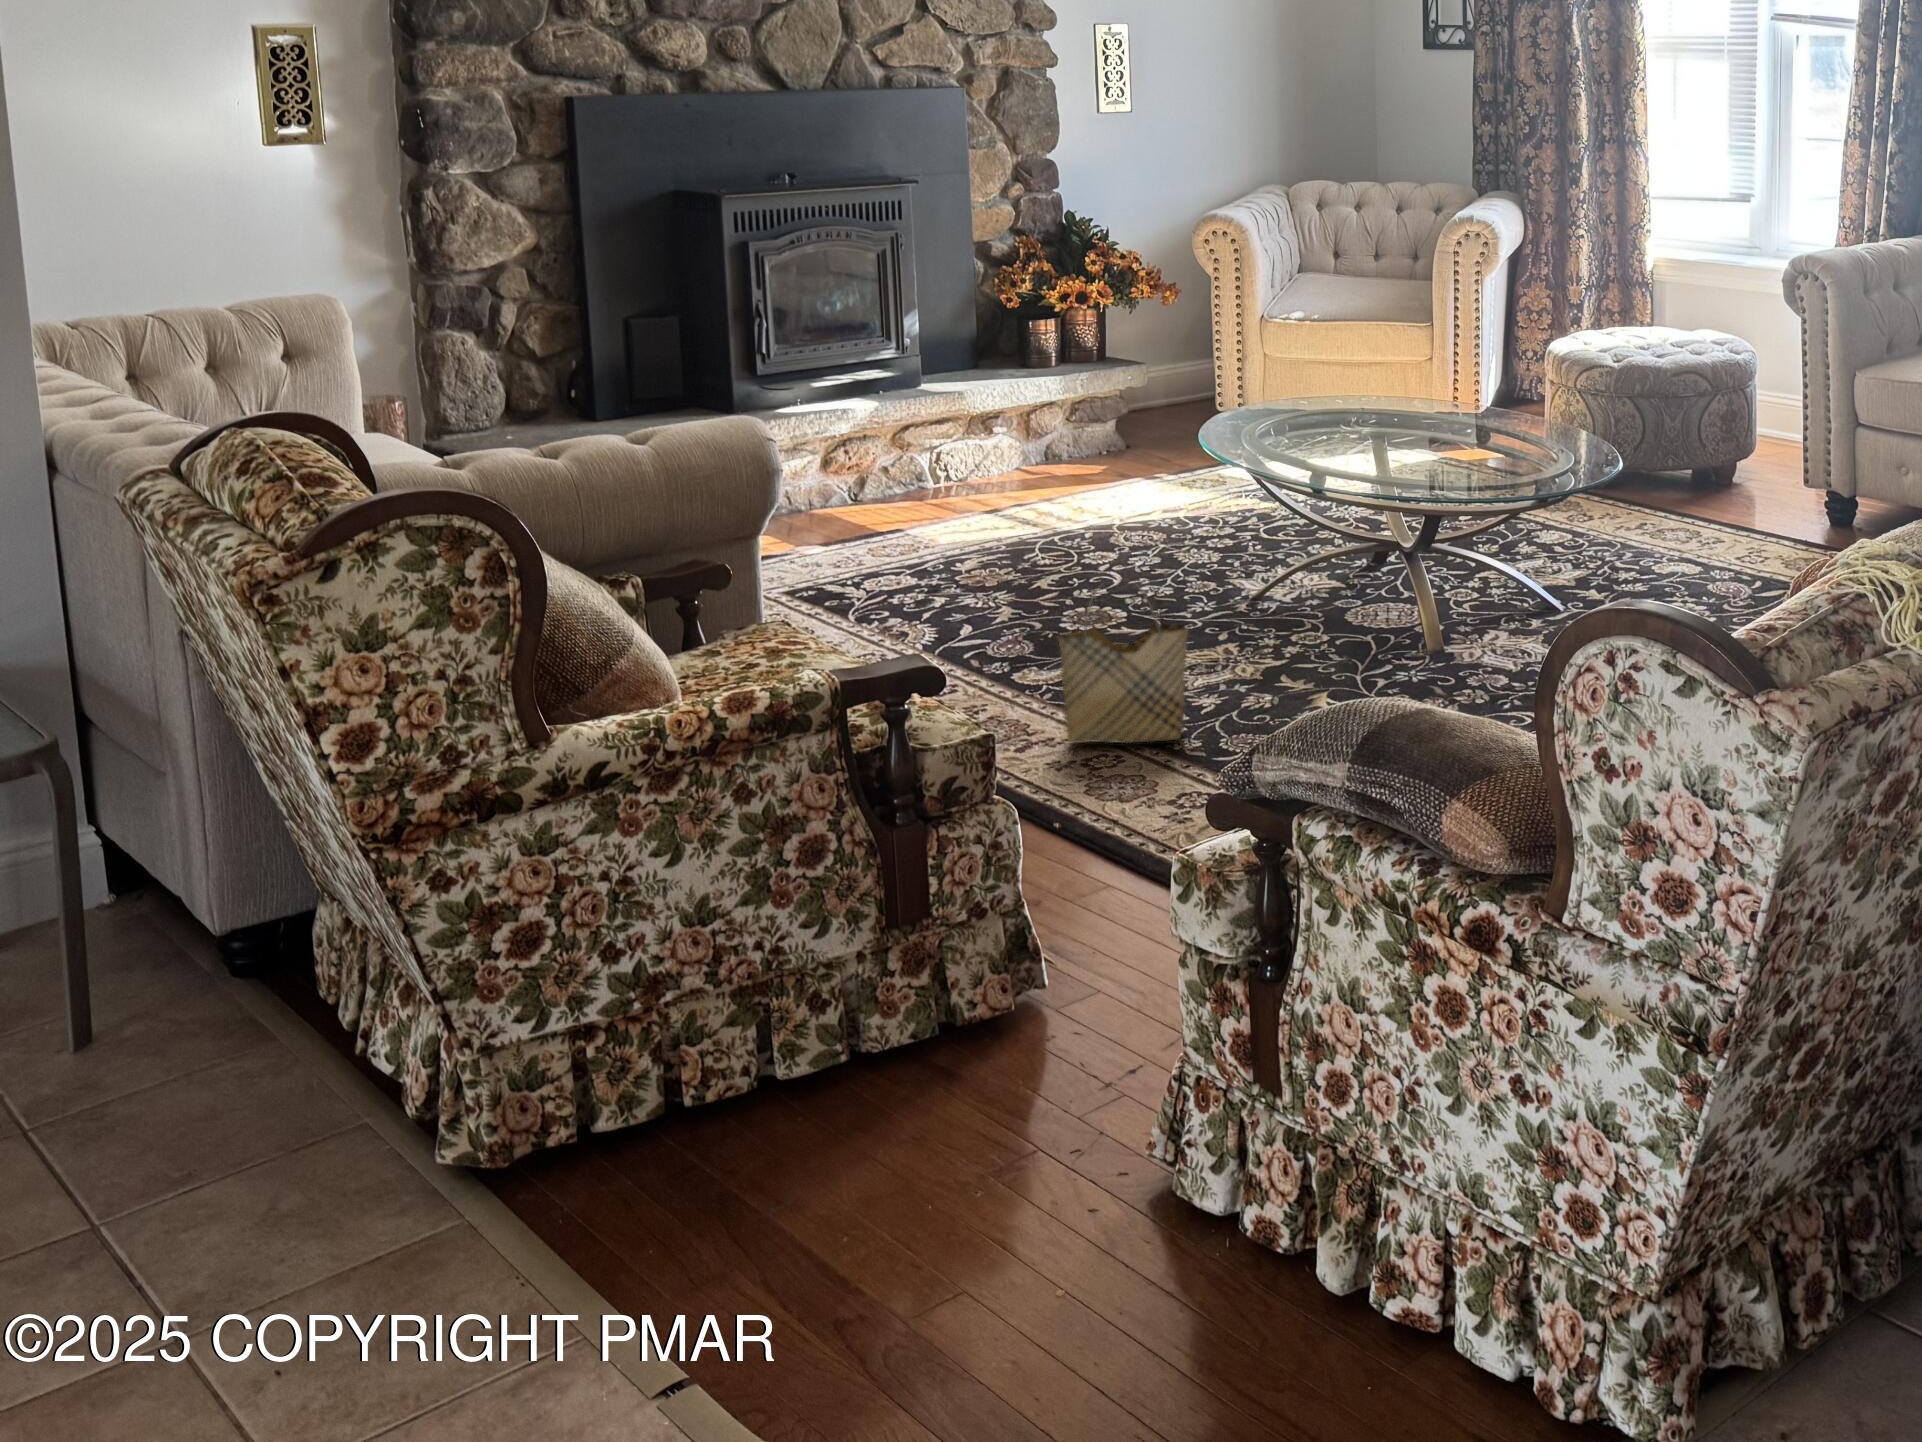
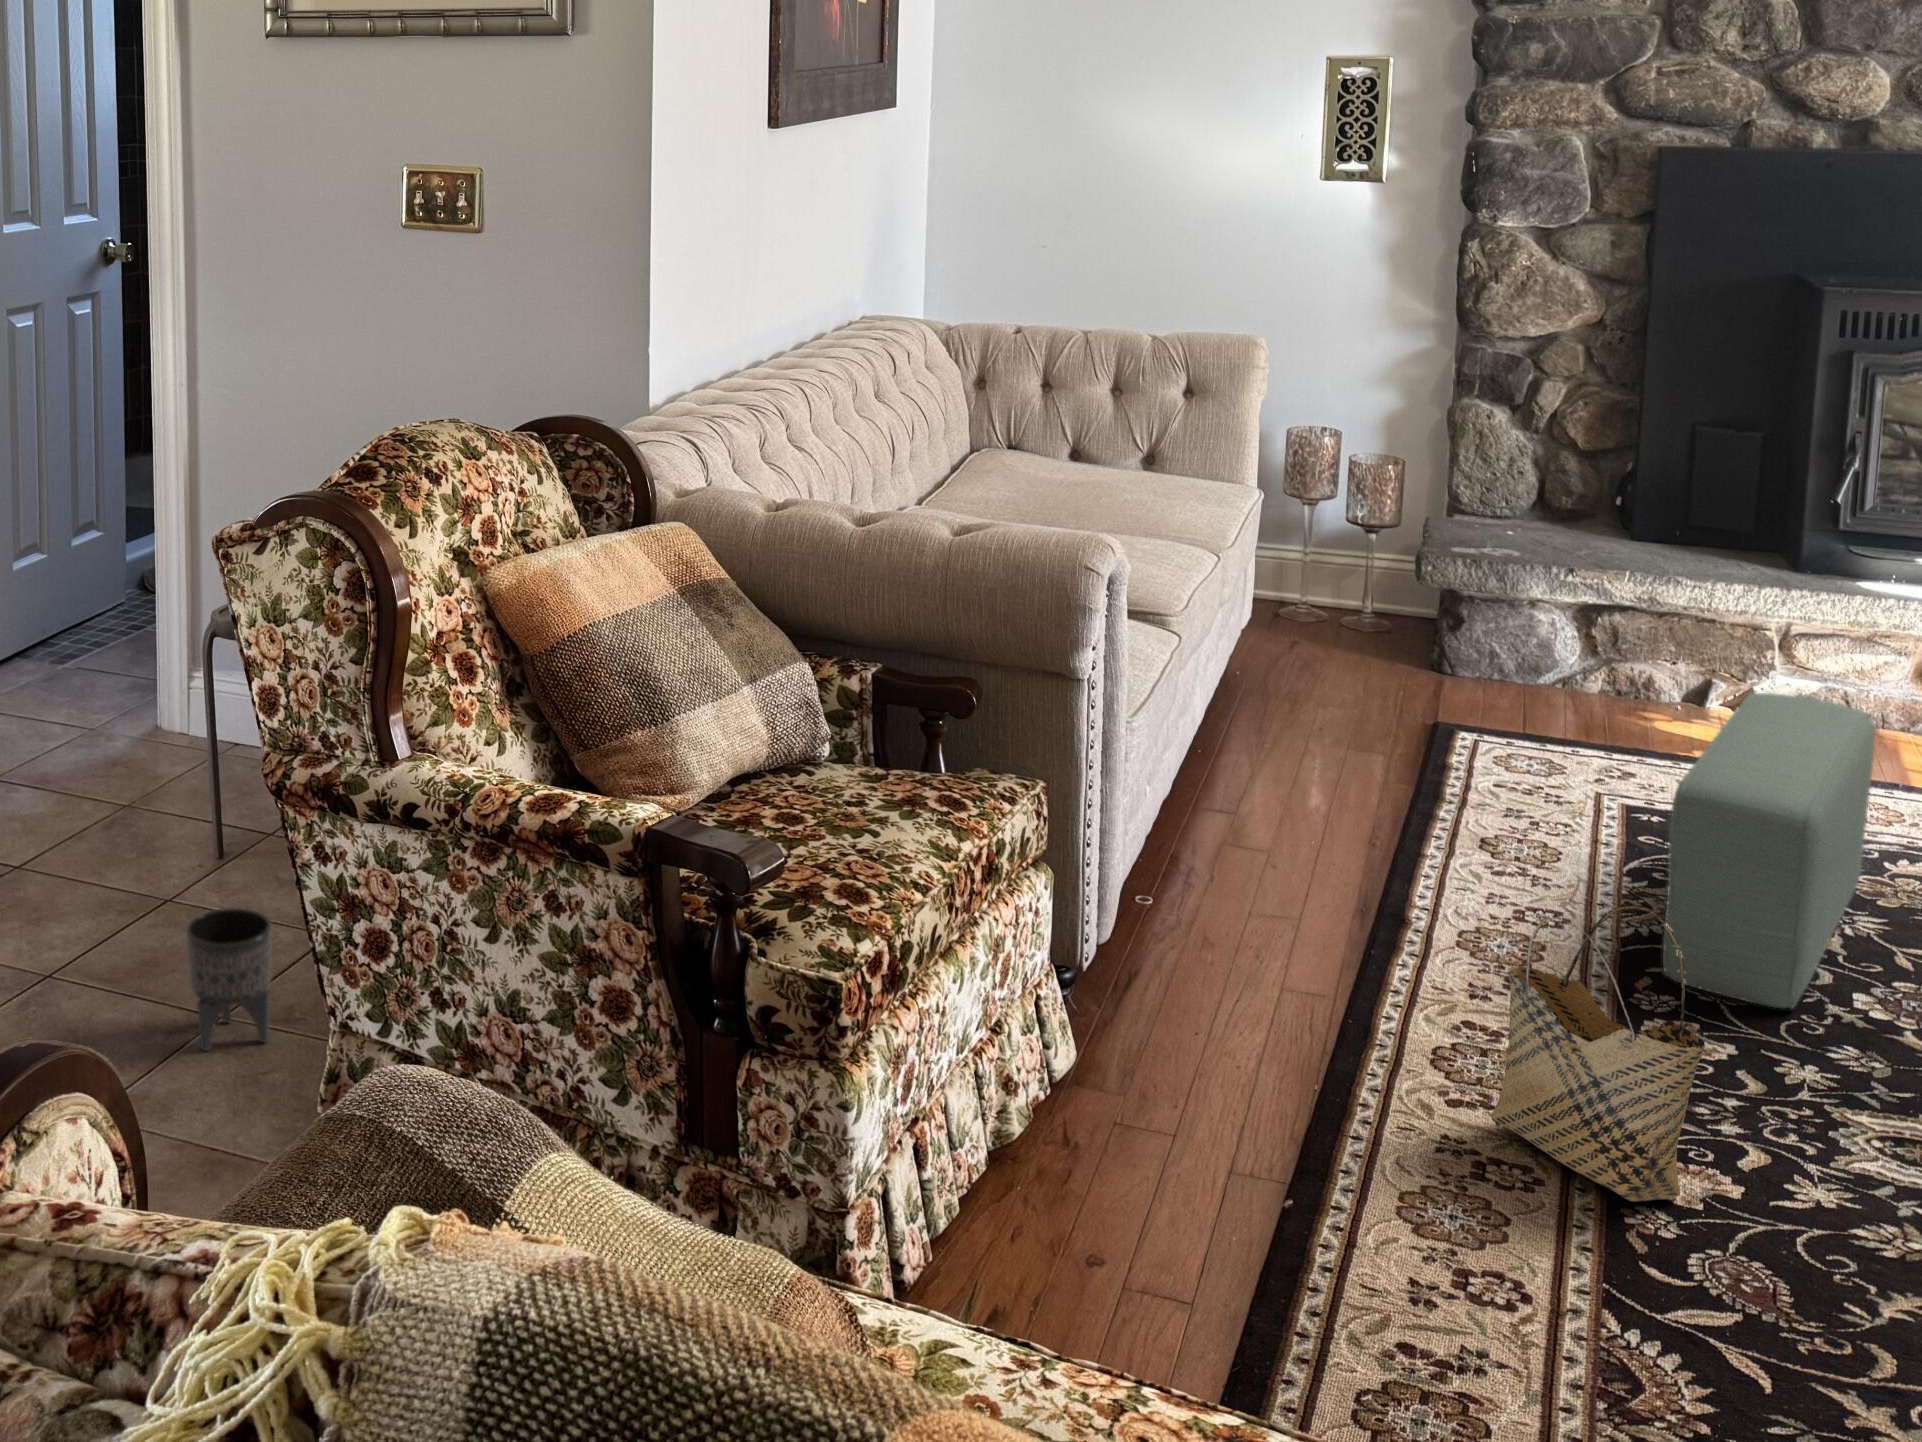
pouf: none [899,460,1066,654] -> present [1663,693,1875,1008]
planter: none [94,1070,225,1259] -> present [186,908,272,1051]

